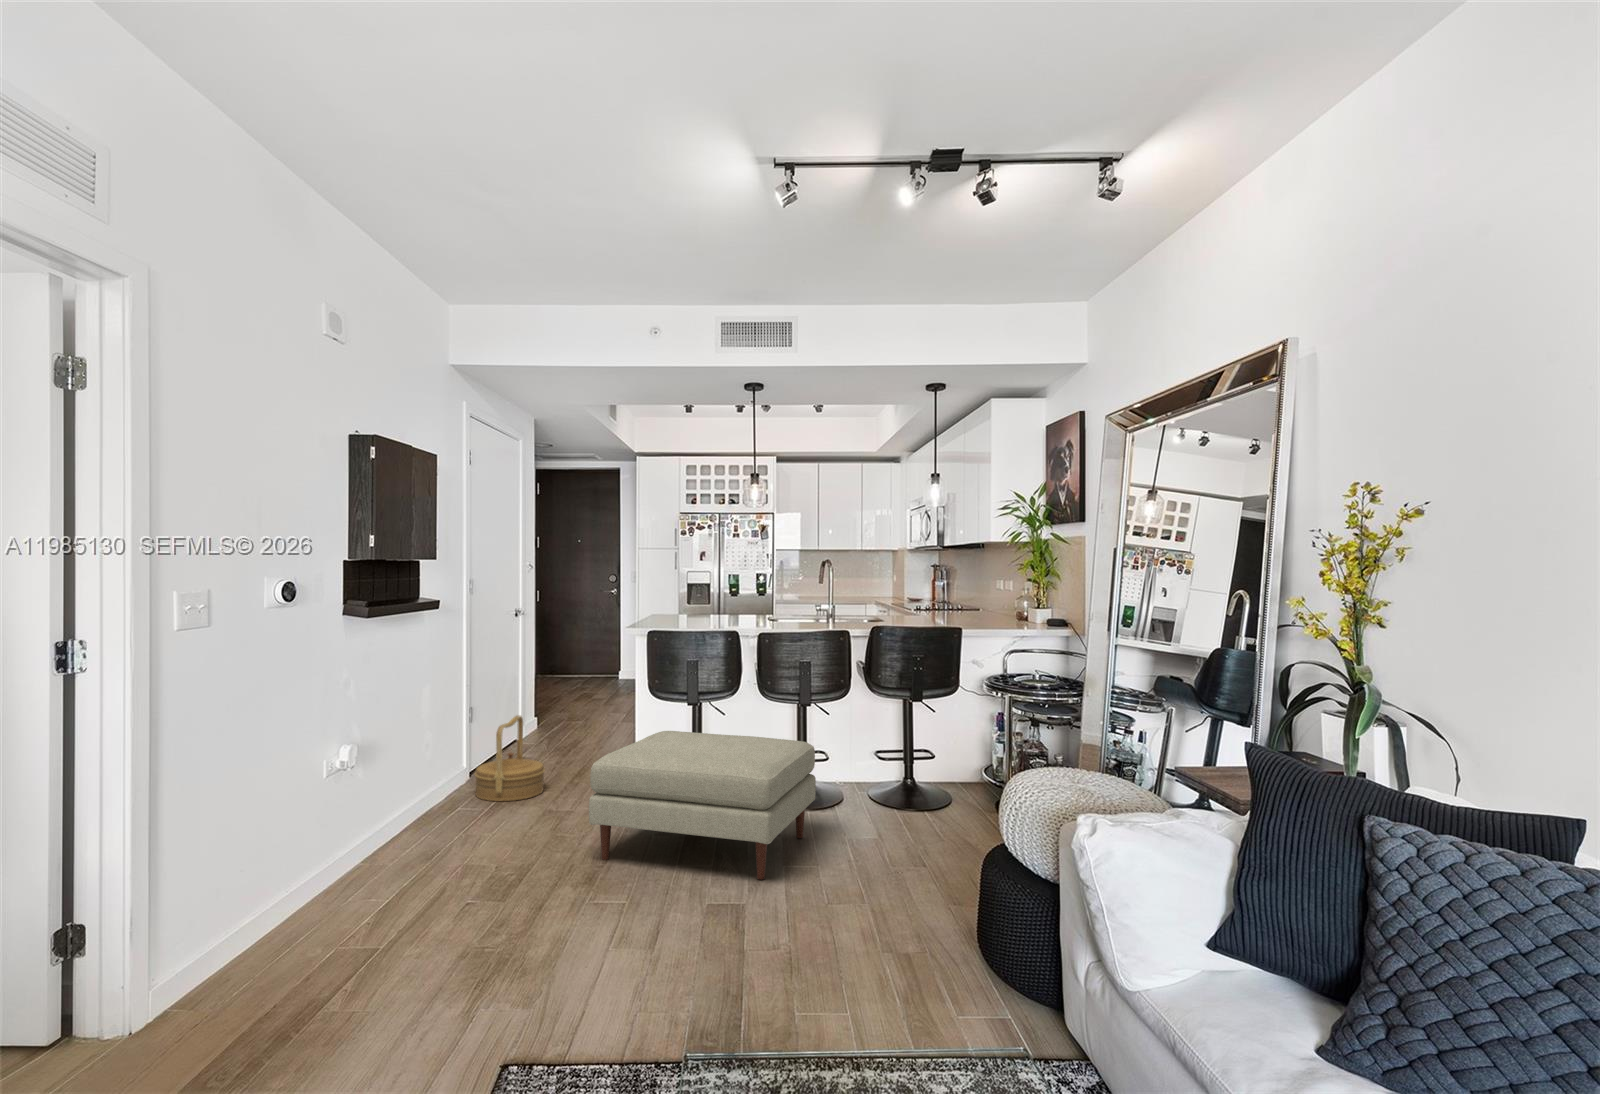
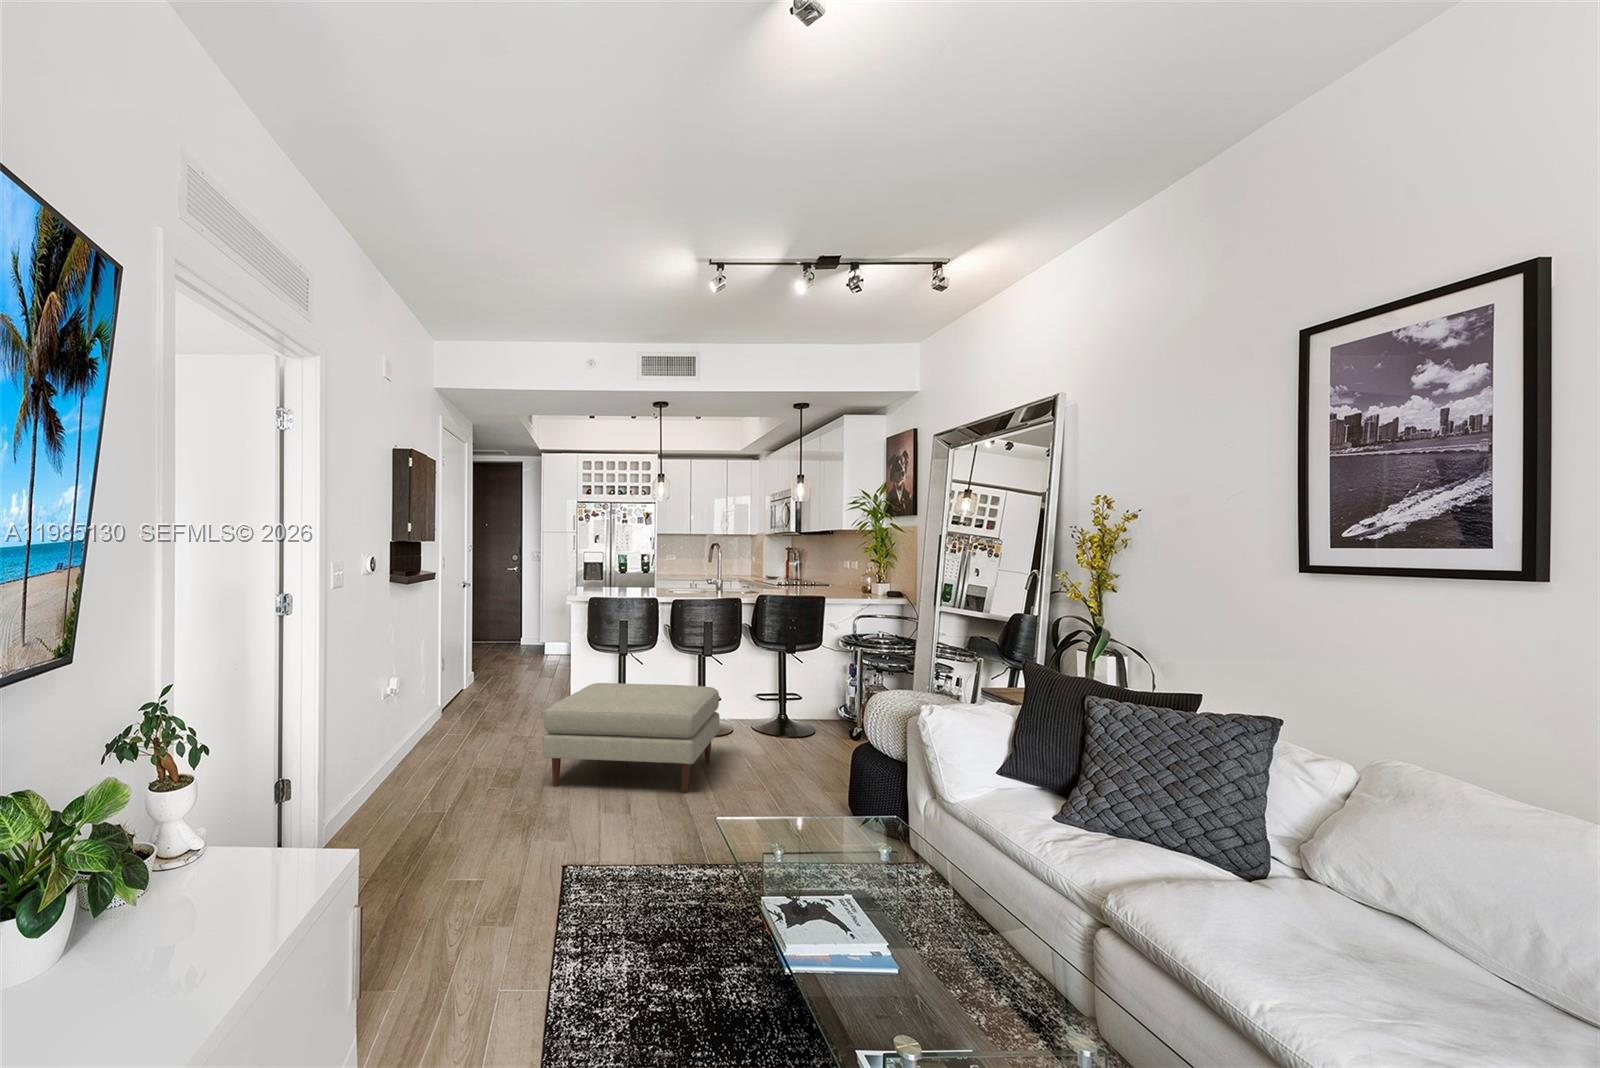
woven basket: present [475,715,545,801] -> none [424,676,486,748]

